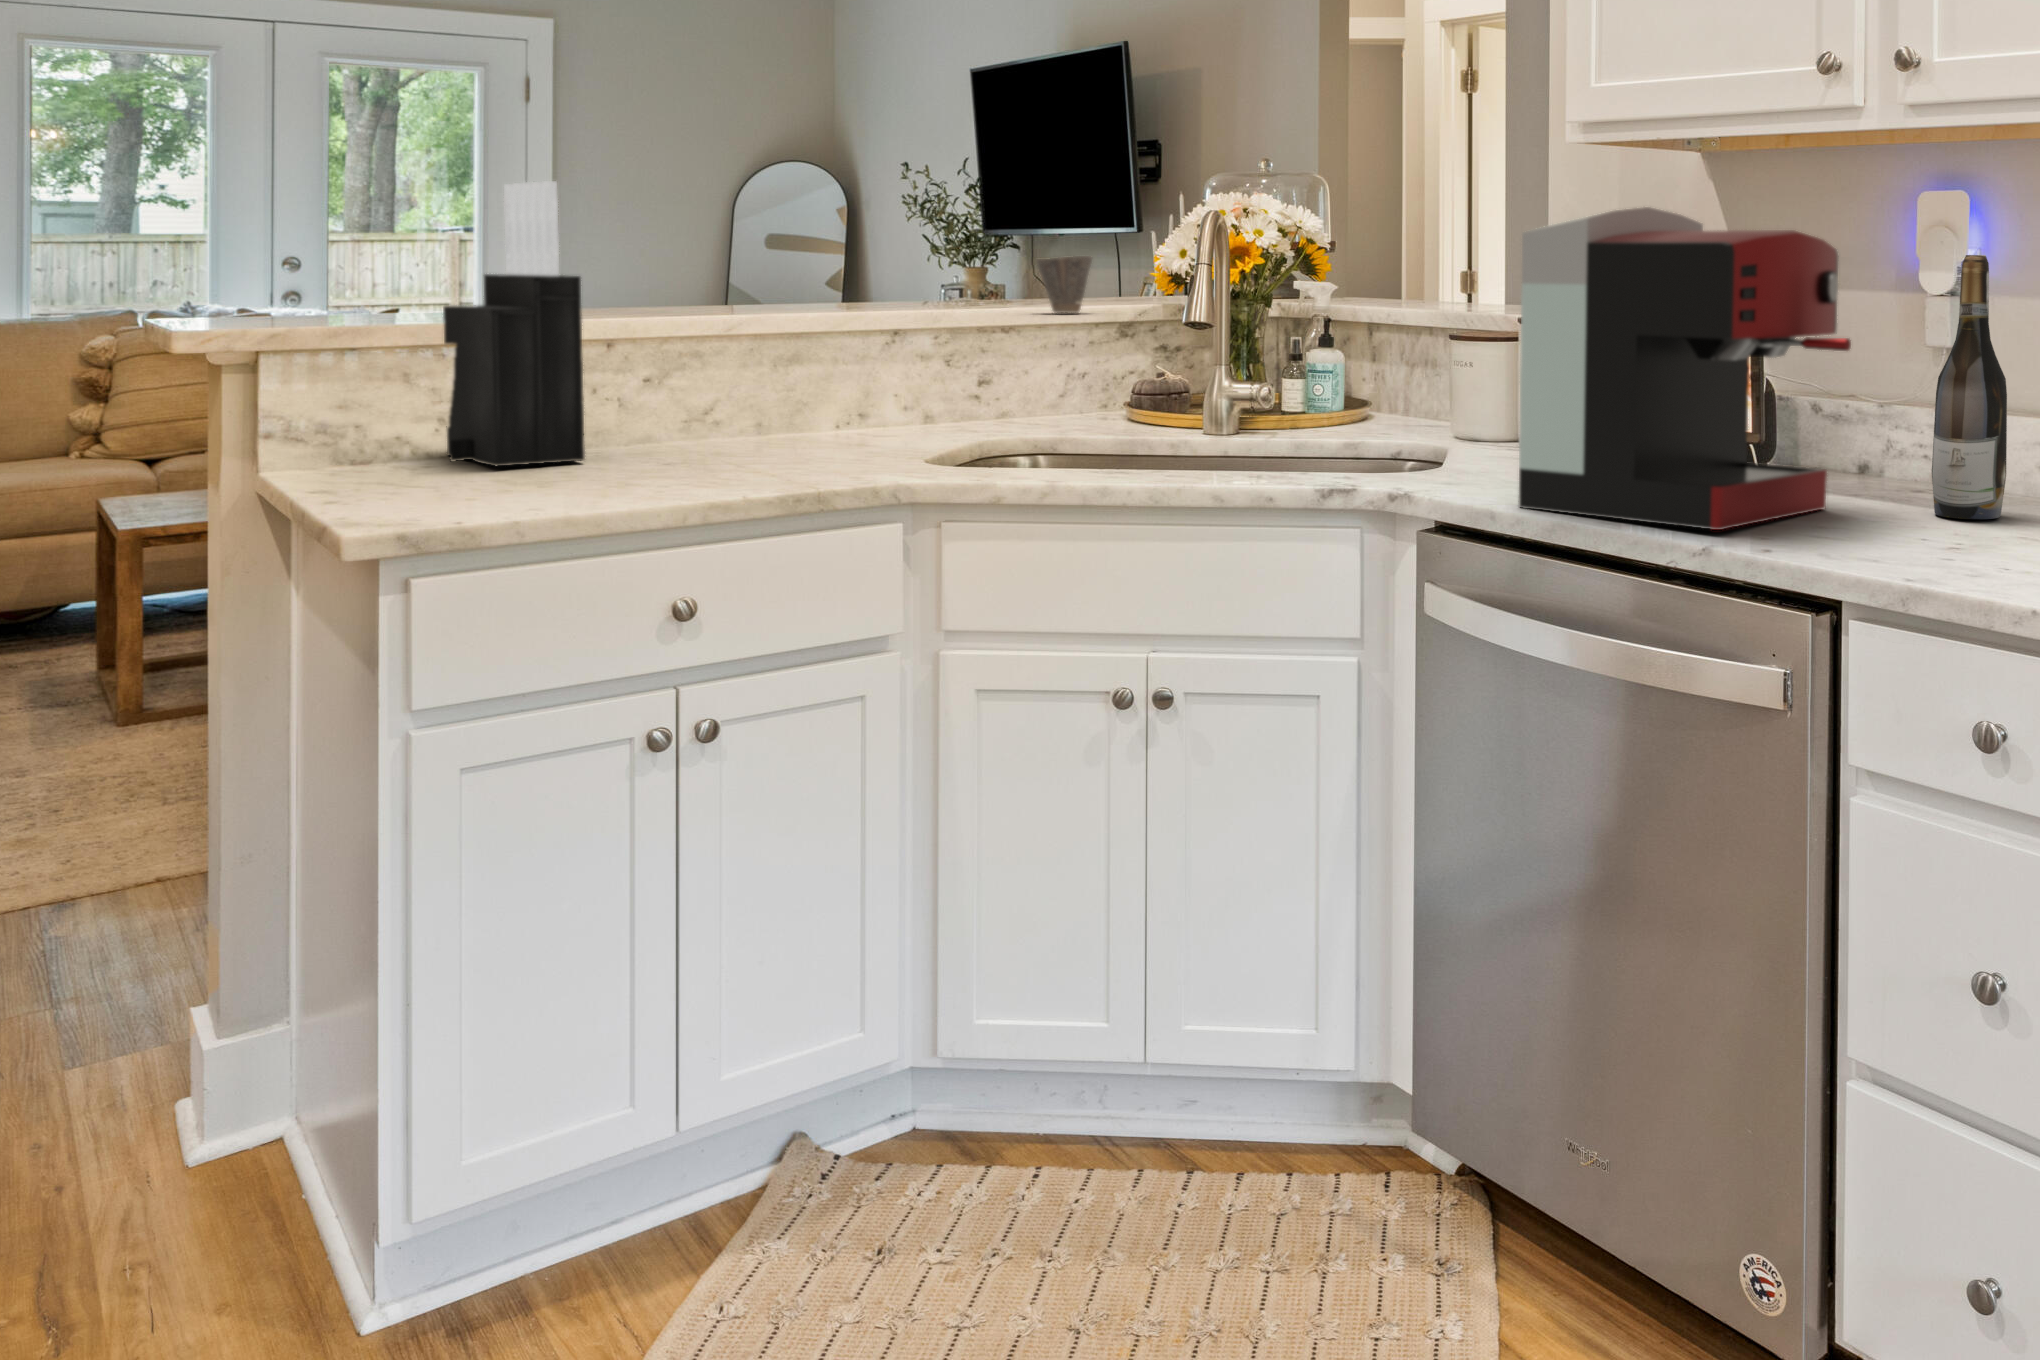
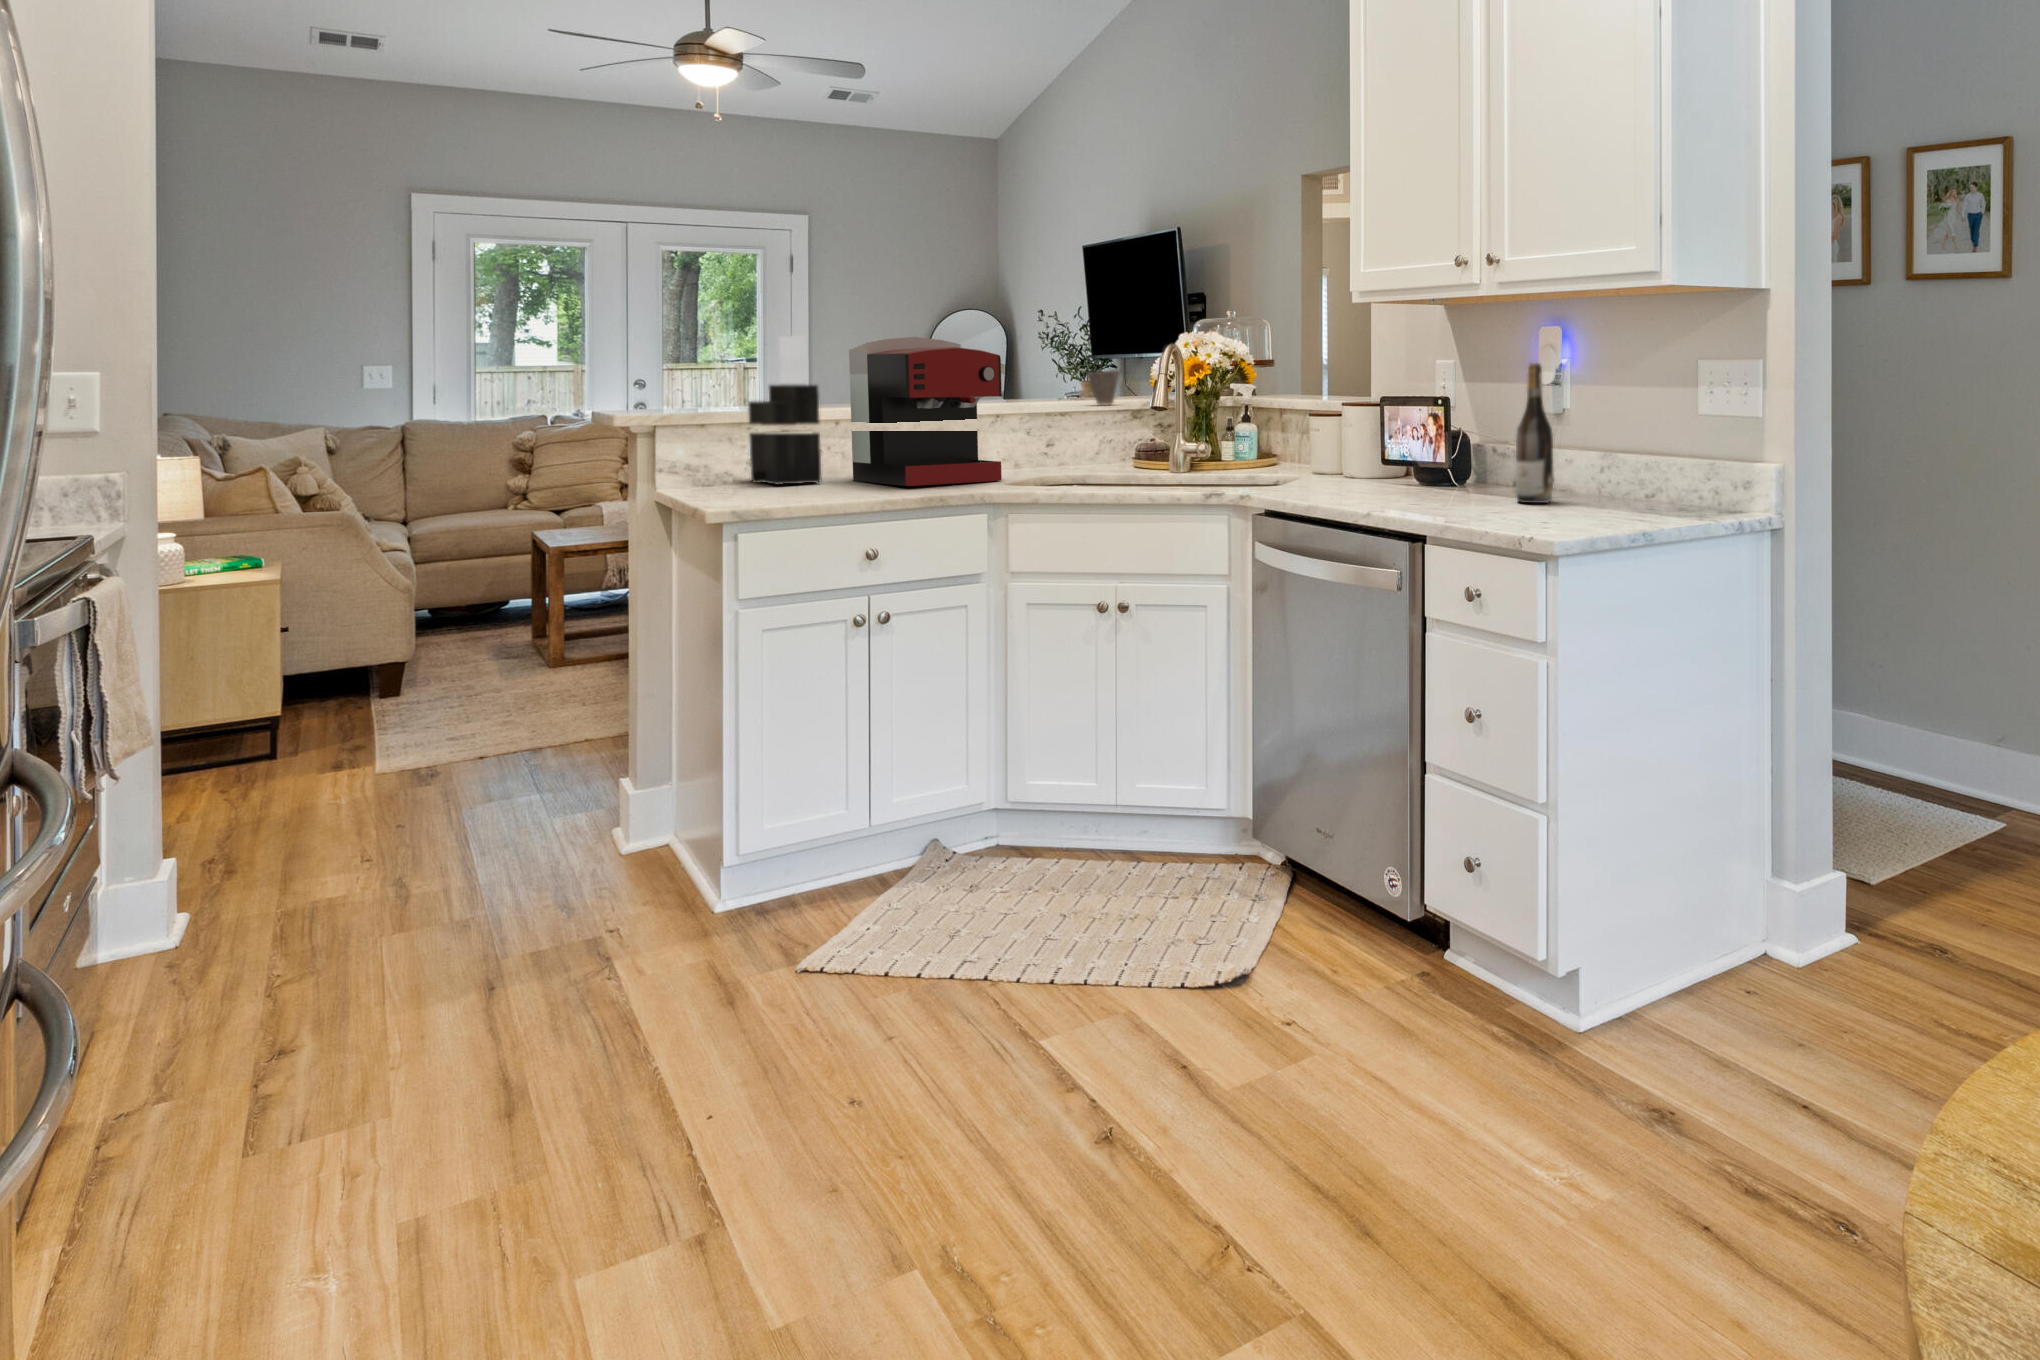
coffee maker: present [1519,207,1851,530] -> present [849,337,1002,486]

